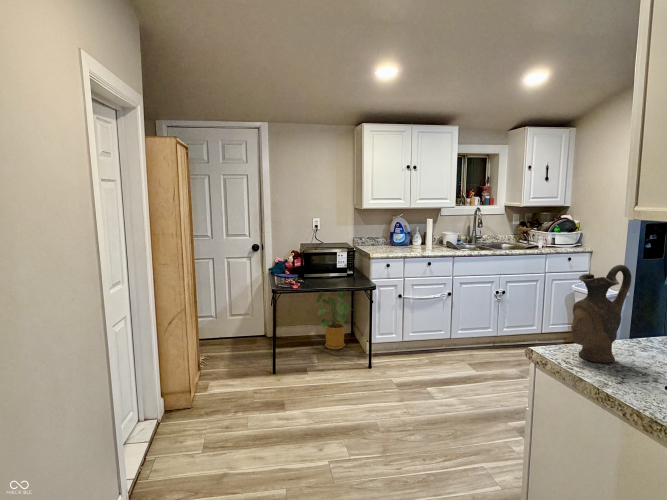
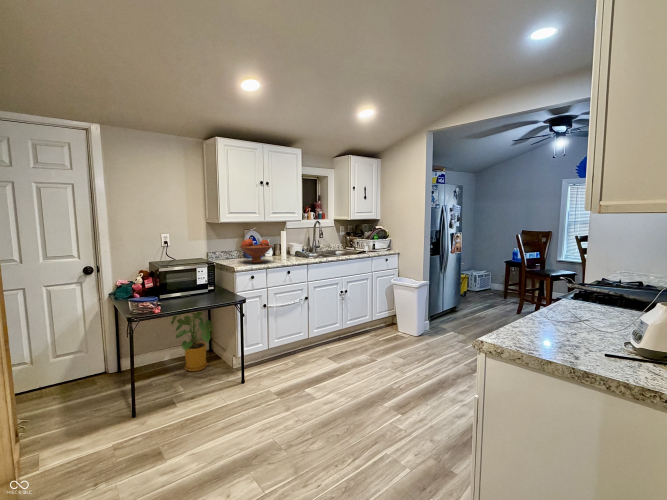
fruit bowl: none [382,226,415,251] -> present [240,239,272,263]
ceramic pitcher: present [571,265,631,363] -> none [513,256,553,343]

